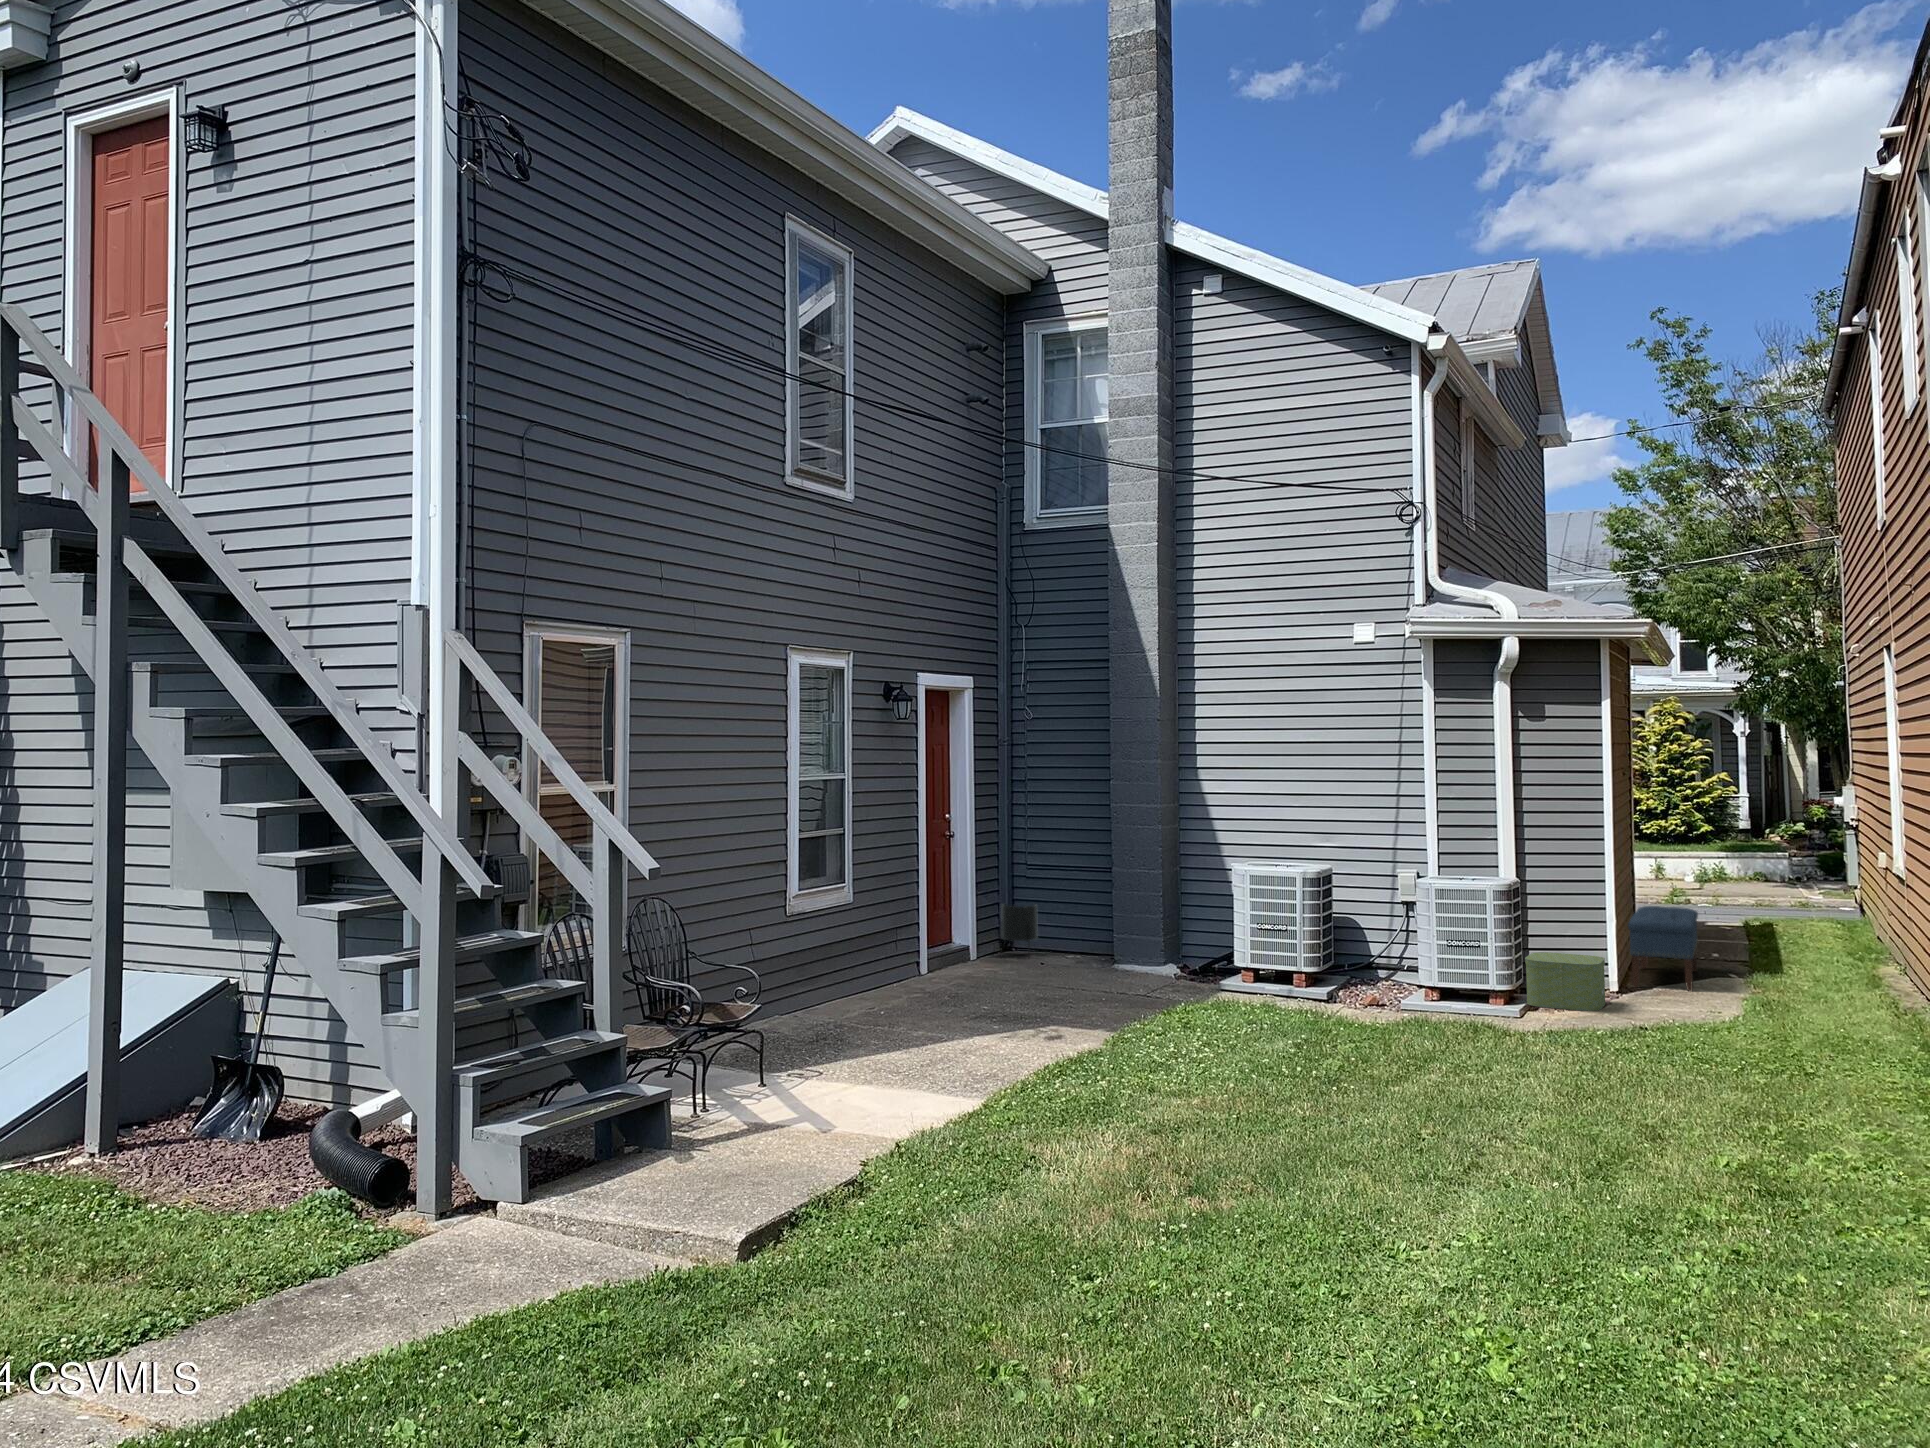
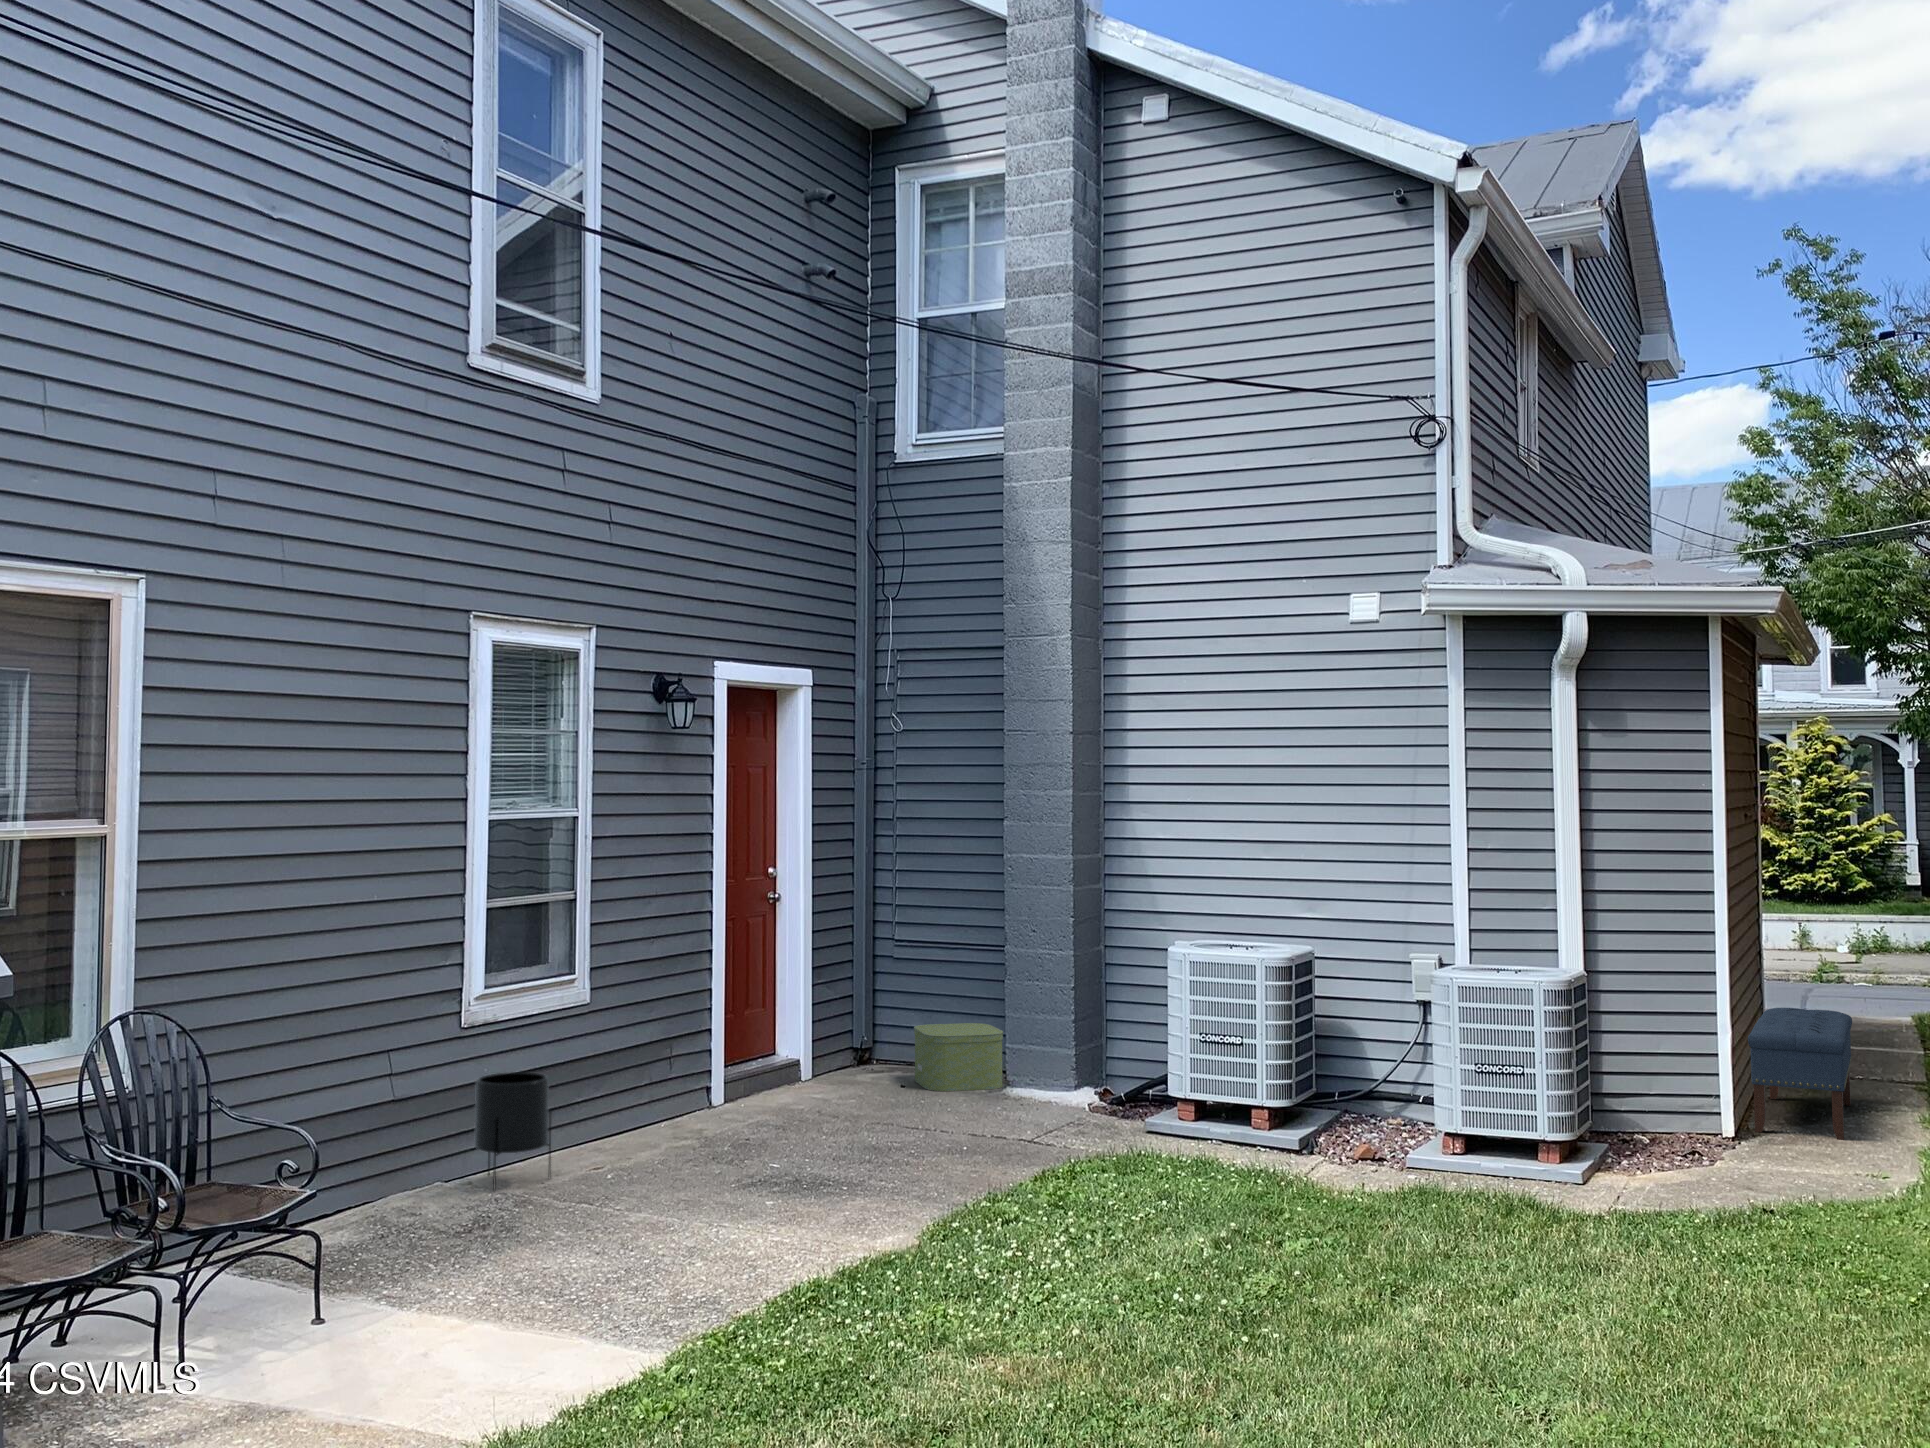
planter: present [1000,904,1038,954] -> present [474,1072,551,1190]
storage box: present [1525,952,1606,1011] -> present [914,1023,1003,1091]

